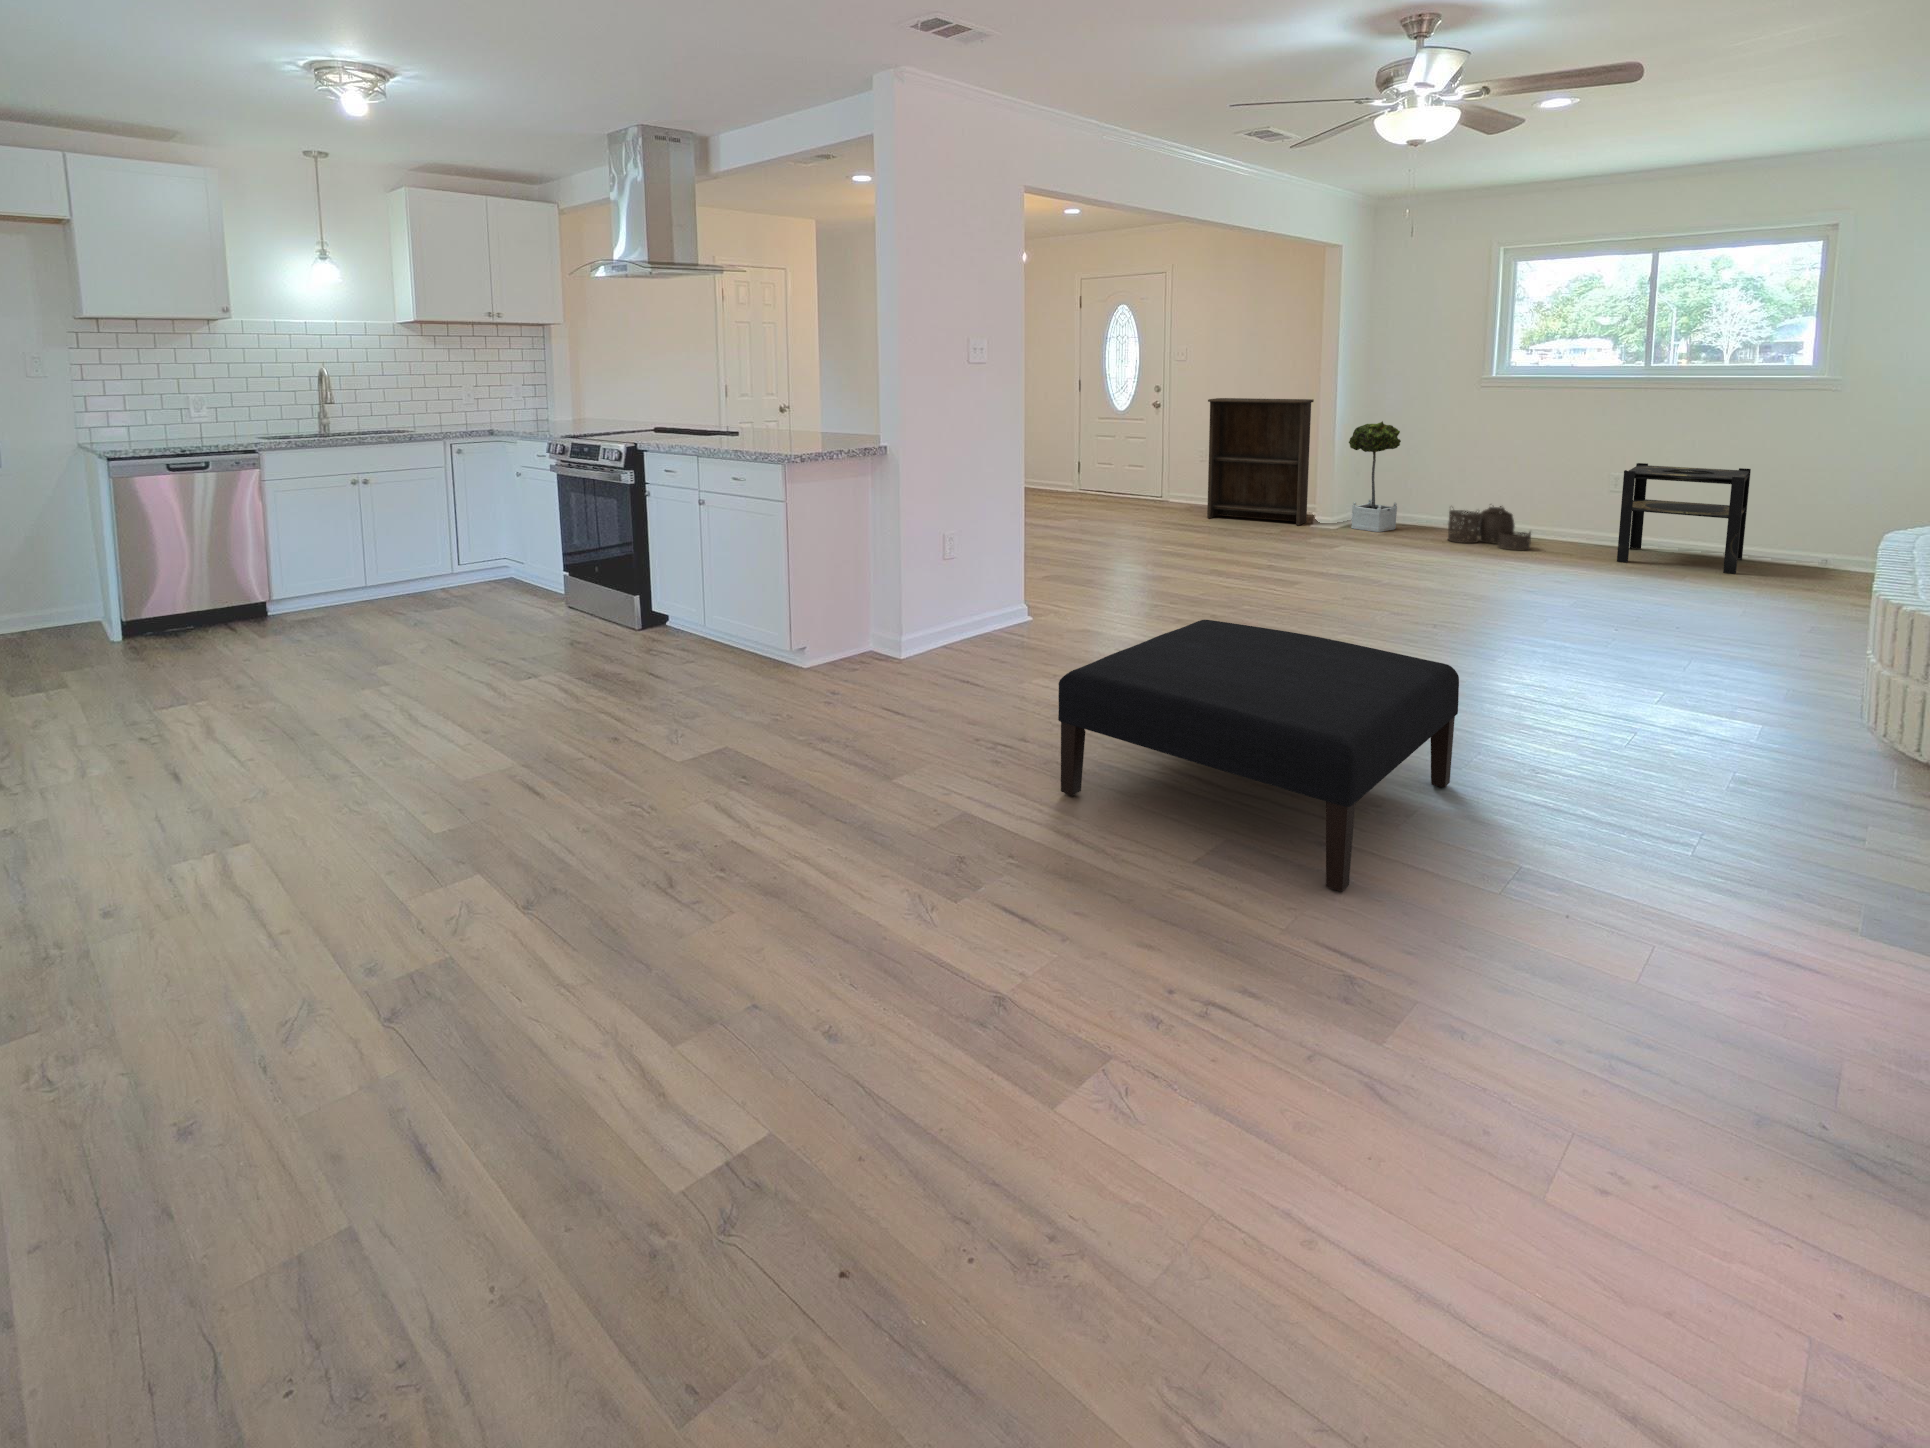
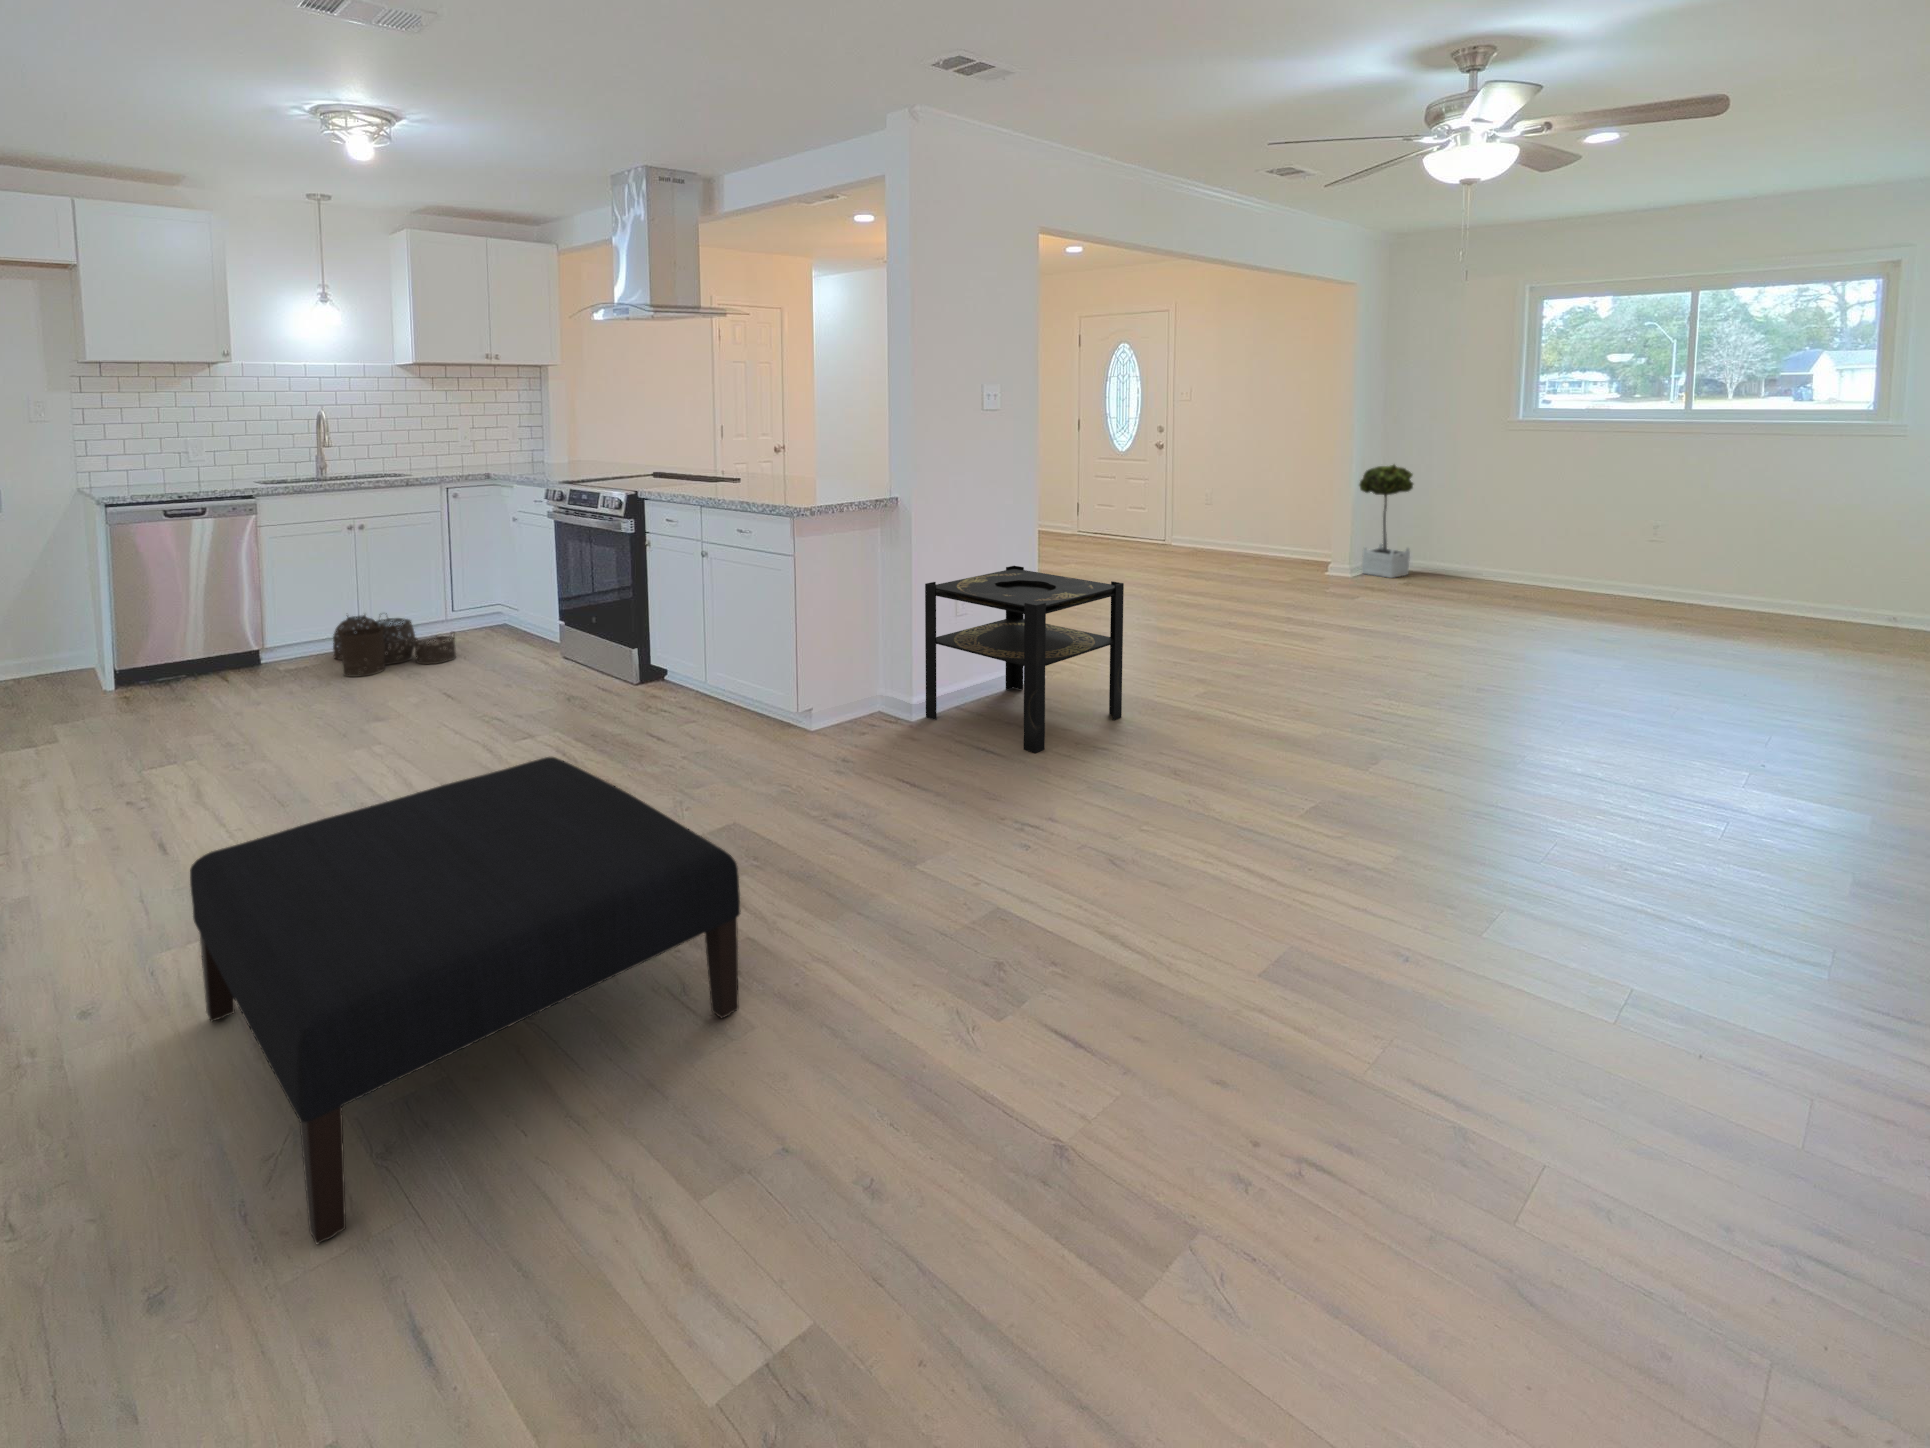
bookshelf: present [1207,398,1314,525] -> none [1209,438,1320,570]
side table: present [1617,463,1751,574] -> present [925,566,1124,753]
woven basket: present [1448,506,1531,550] -> present [333,615,456,676]
ottoman: present [1058,620,1459,892] -> present [190,757,740,1244]

